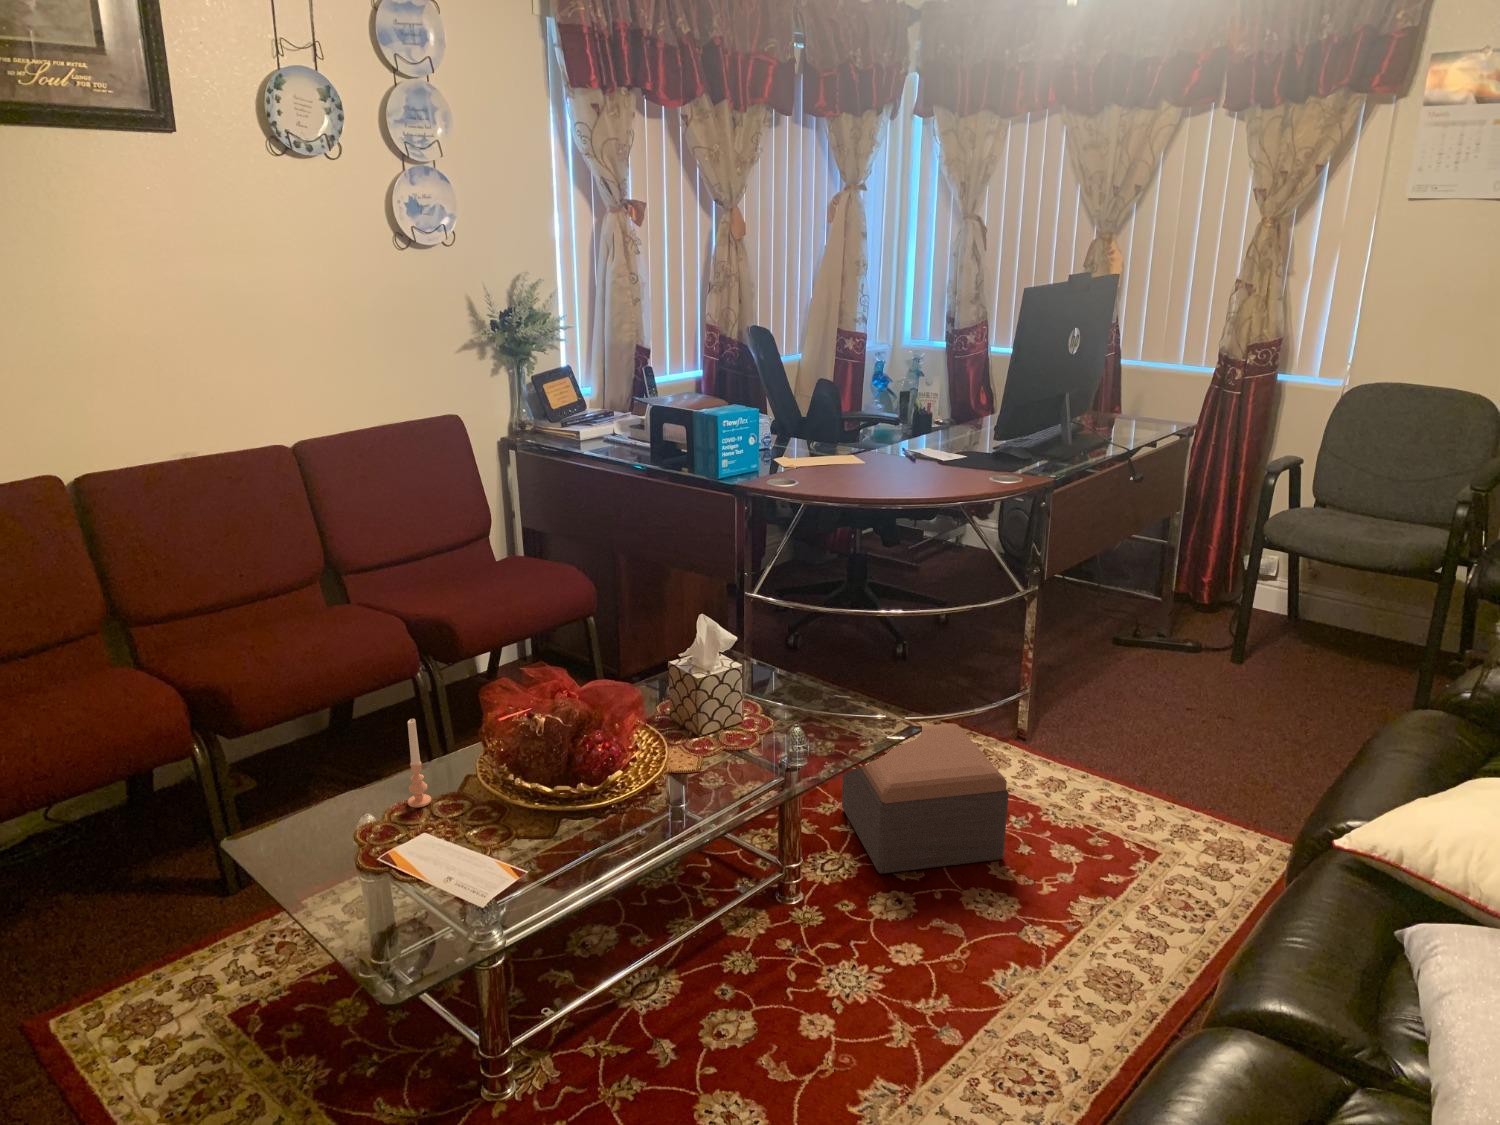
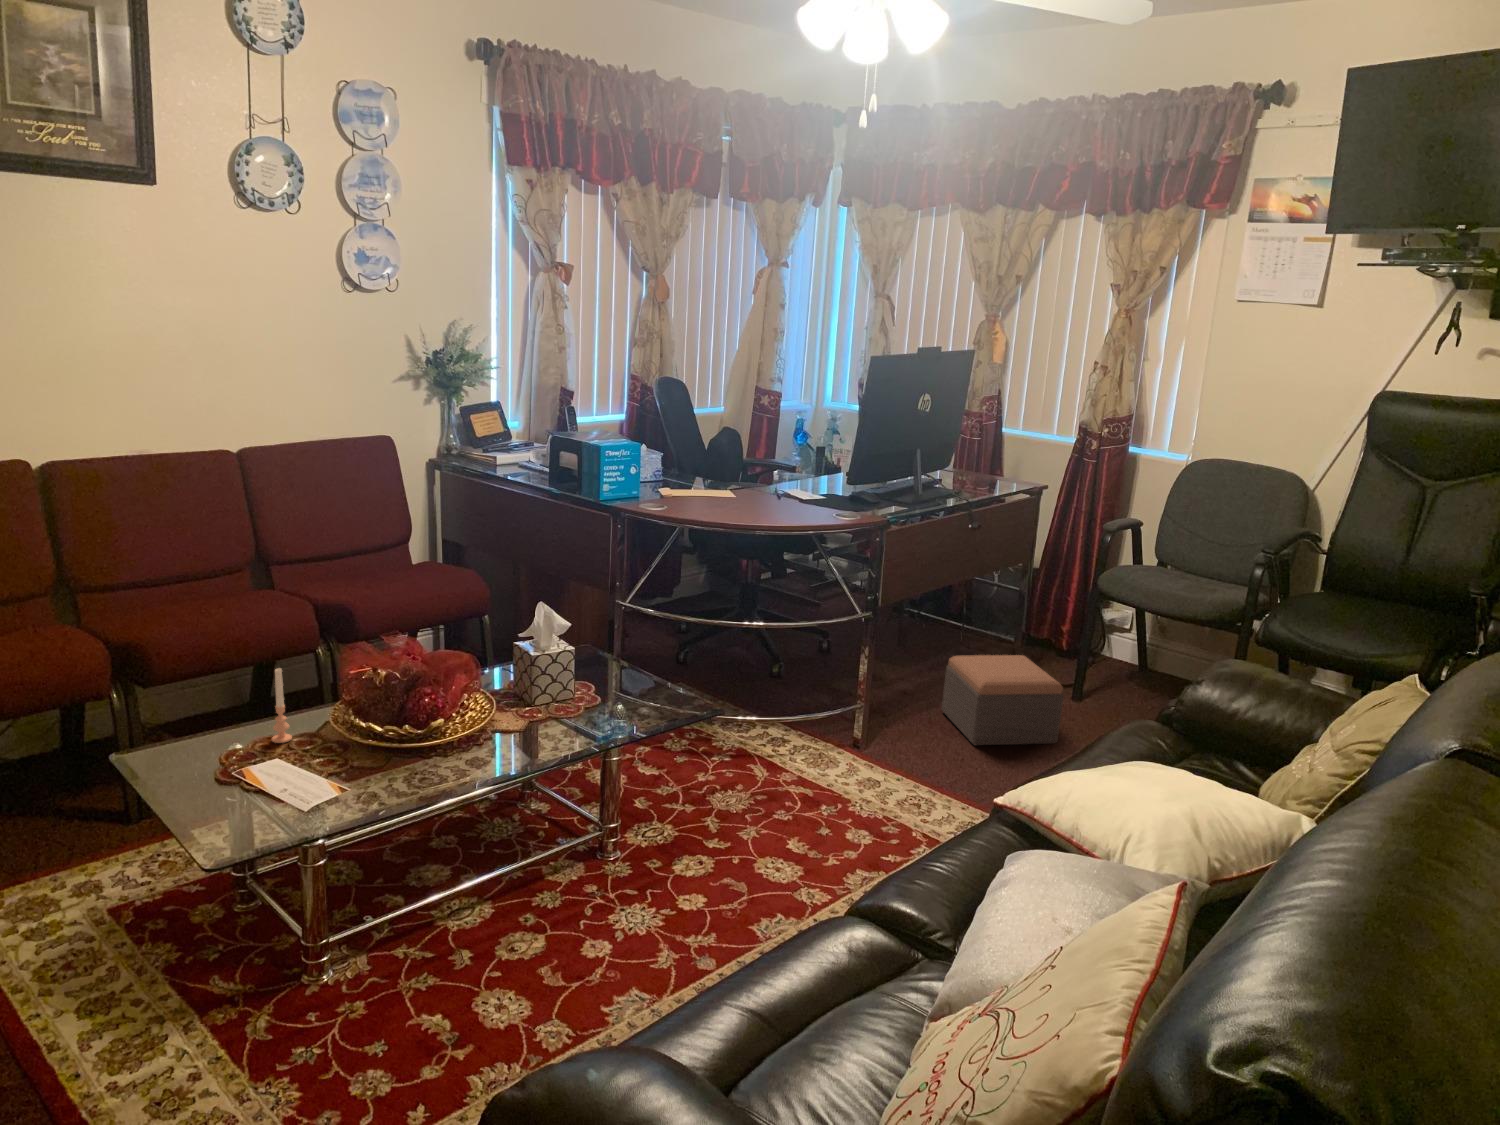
footstool: present [842,723,1009,874] -> present [942,655,1064,745]

